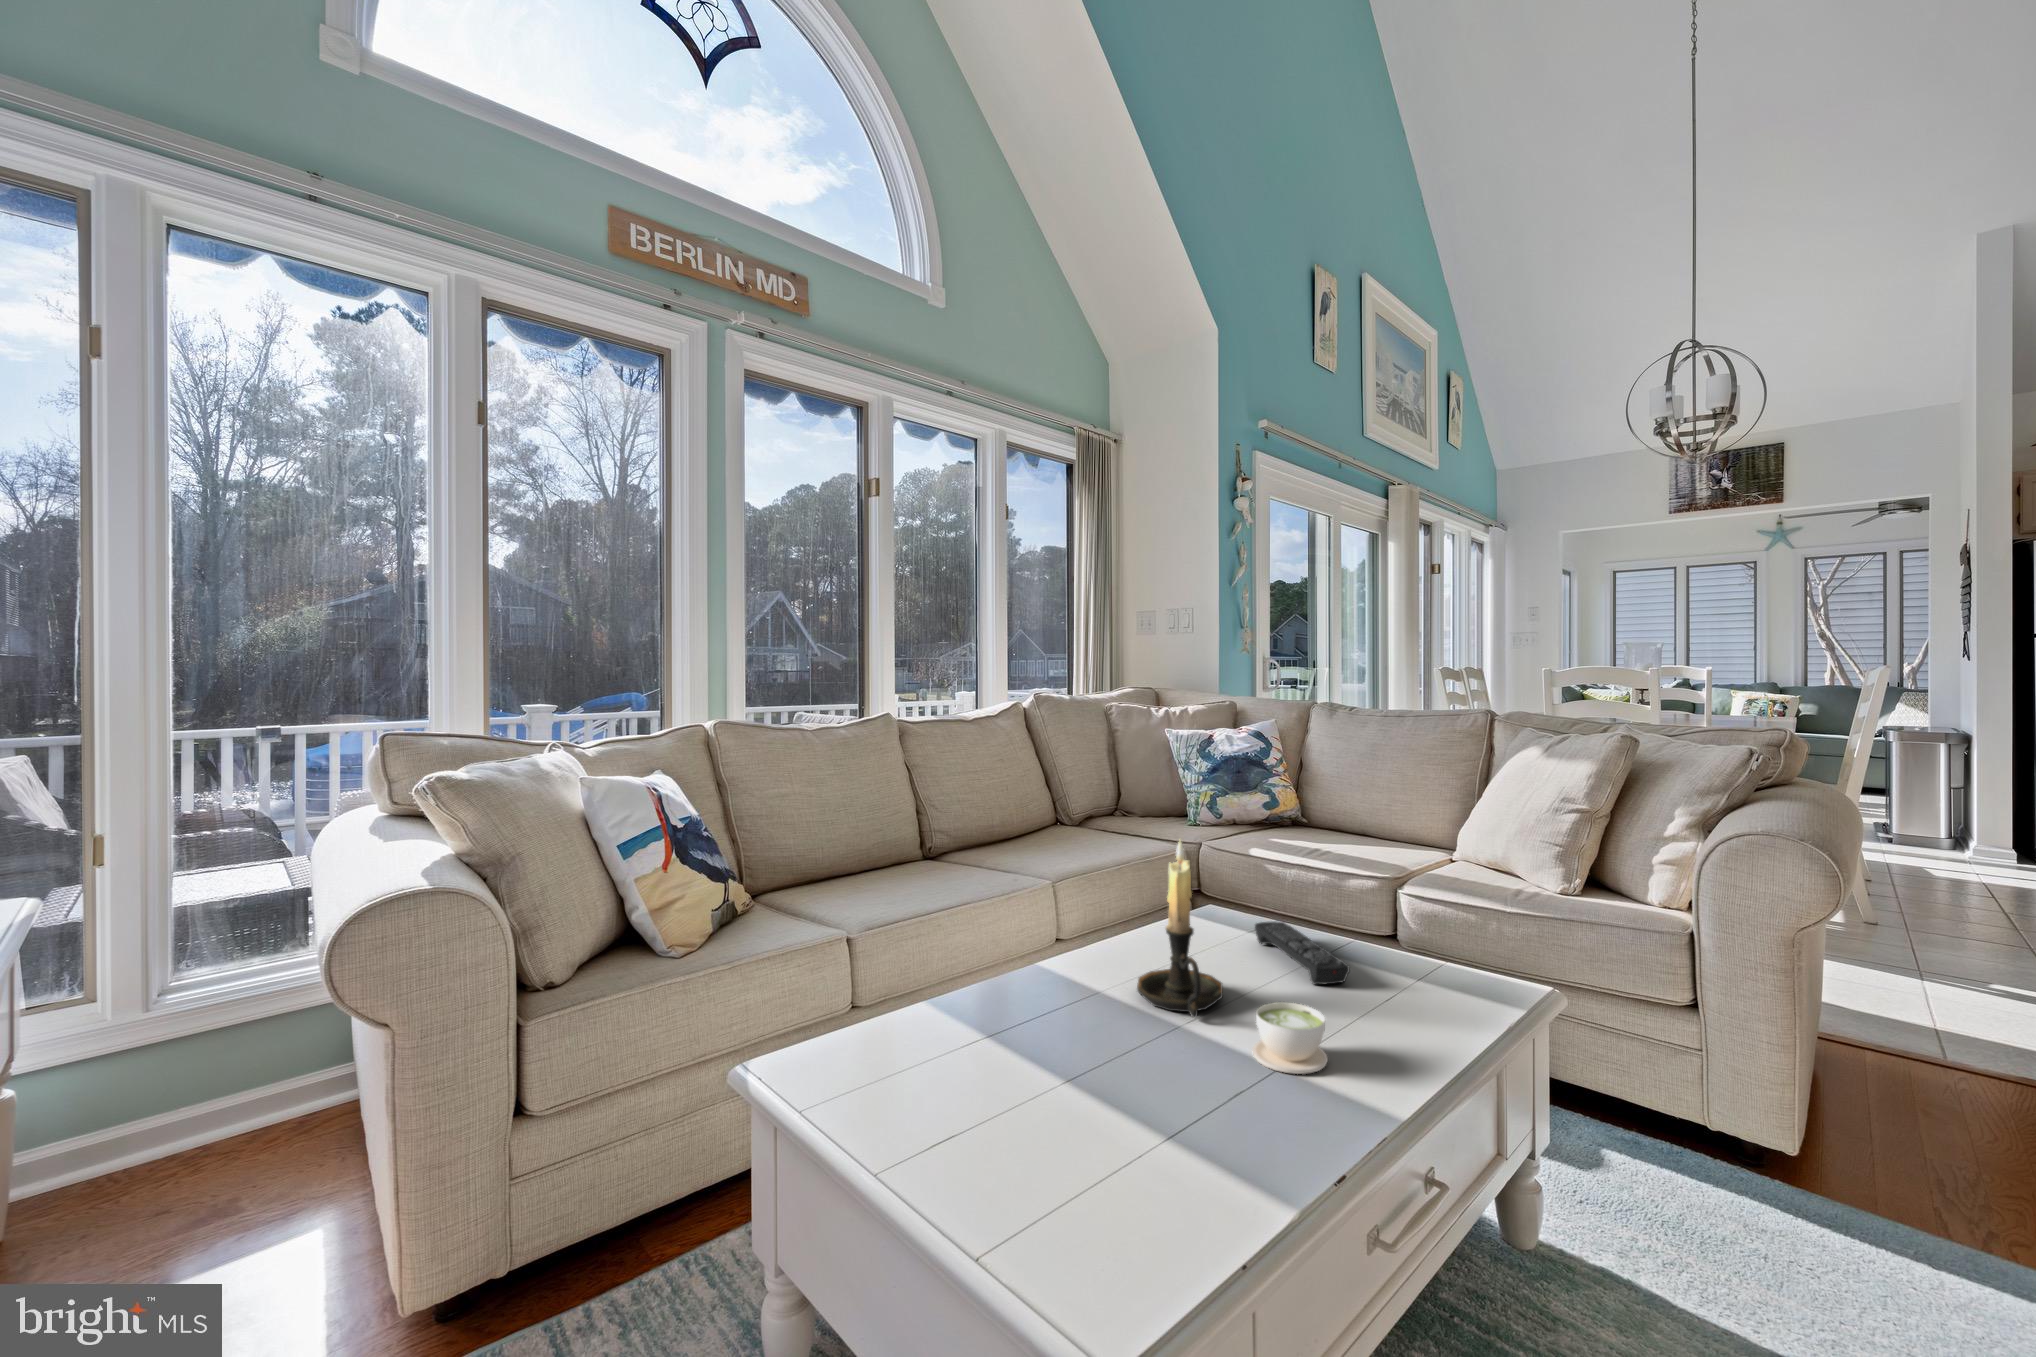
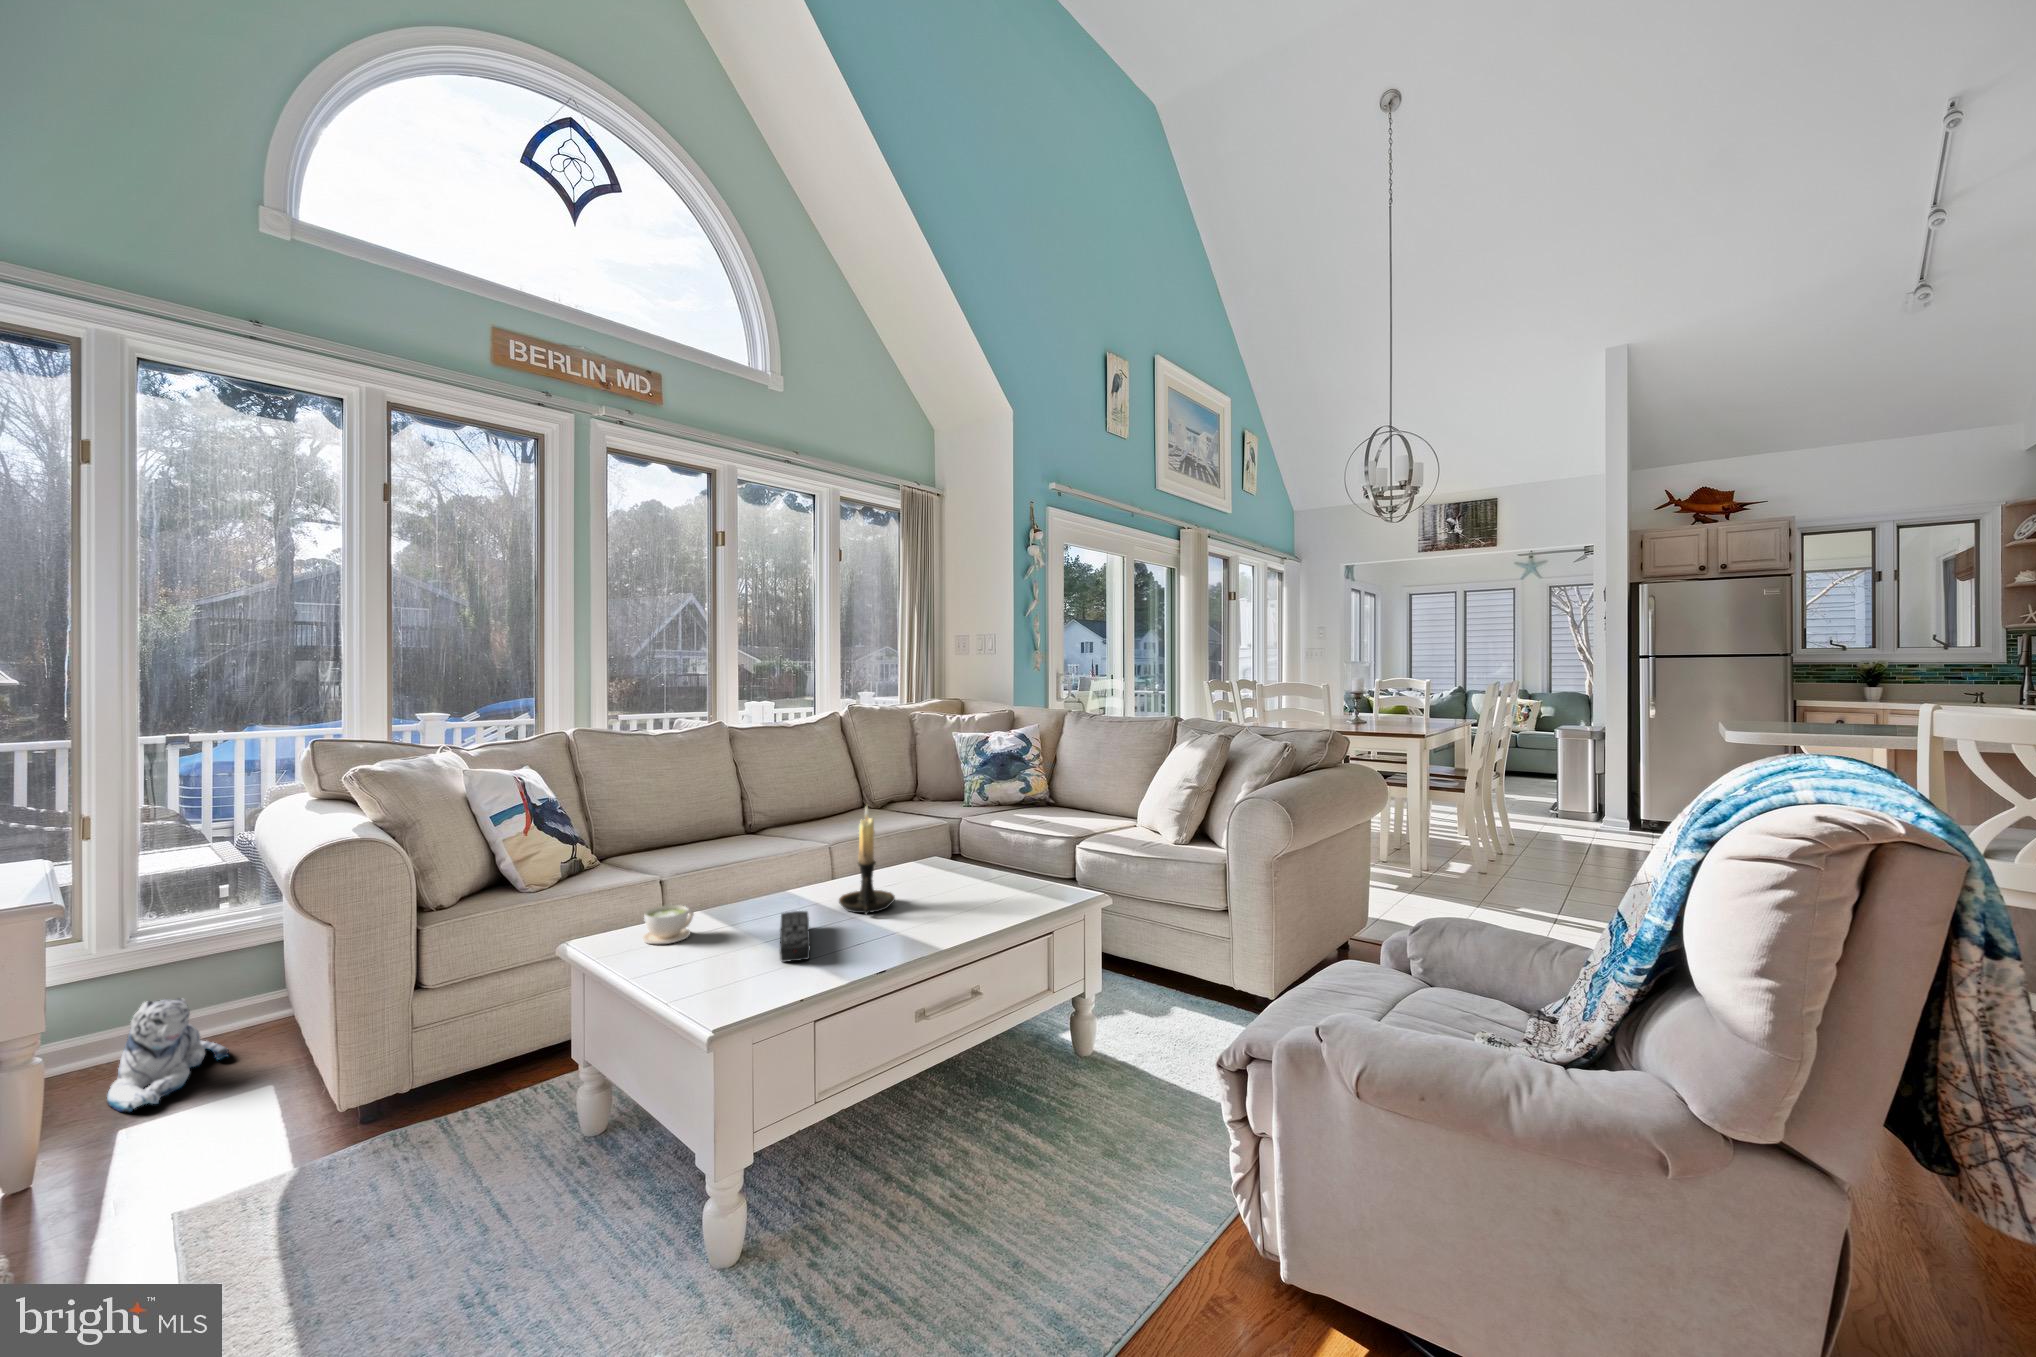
remote control: present [1255,922,1350,984] -> present [780,911,810,962]
coffee cup: present [1252,1002,1328,1074] -> present [643,905,694,944]
plush toy: none [100,1098,275,1277] -> present [107,998,228,1112]

